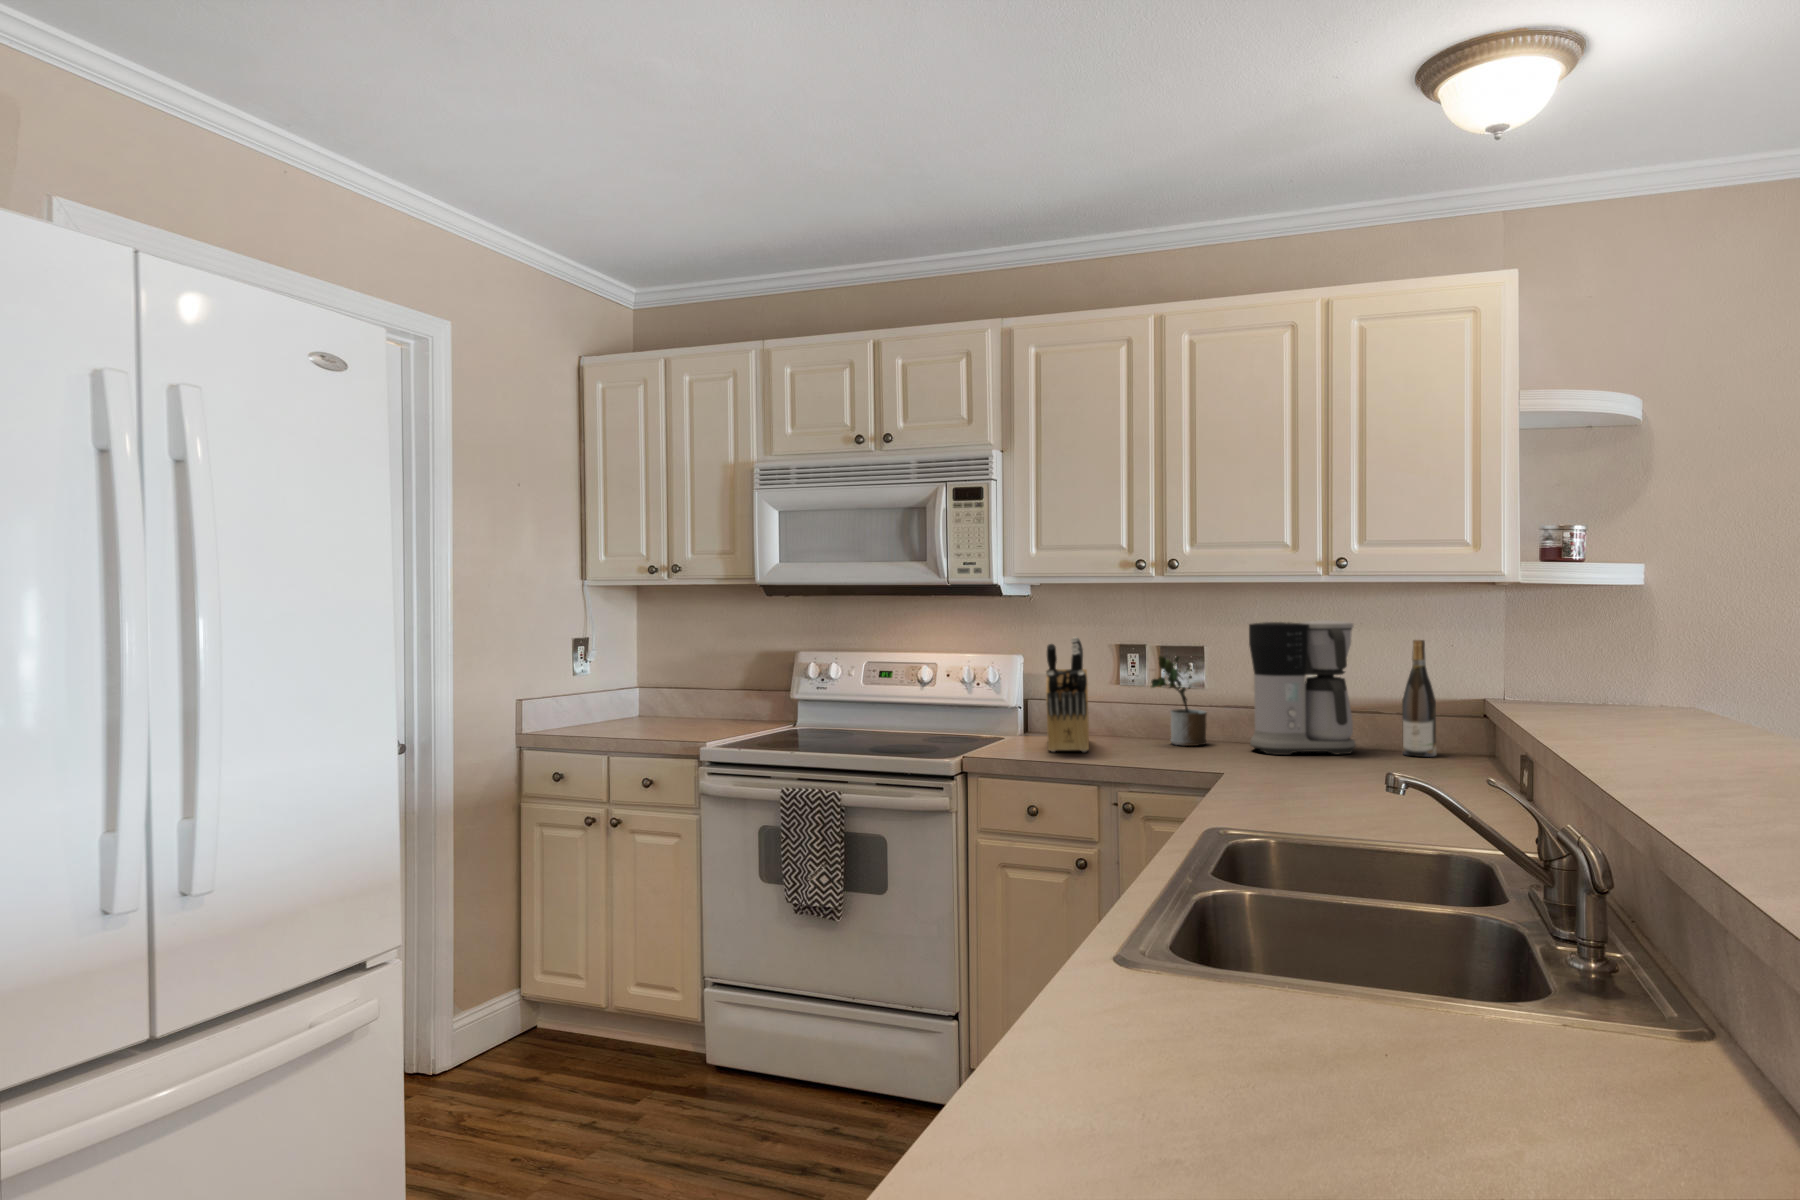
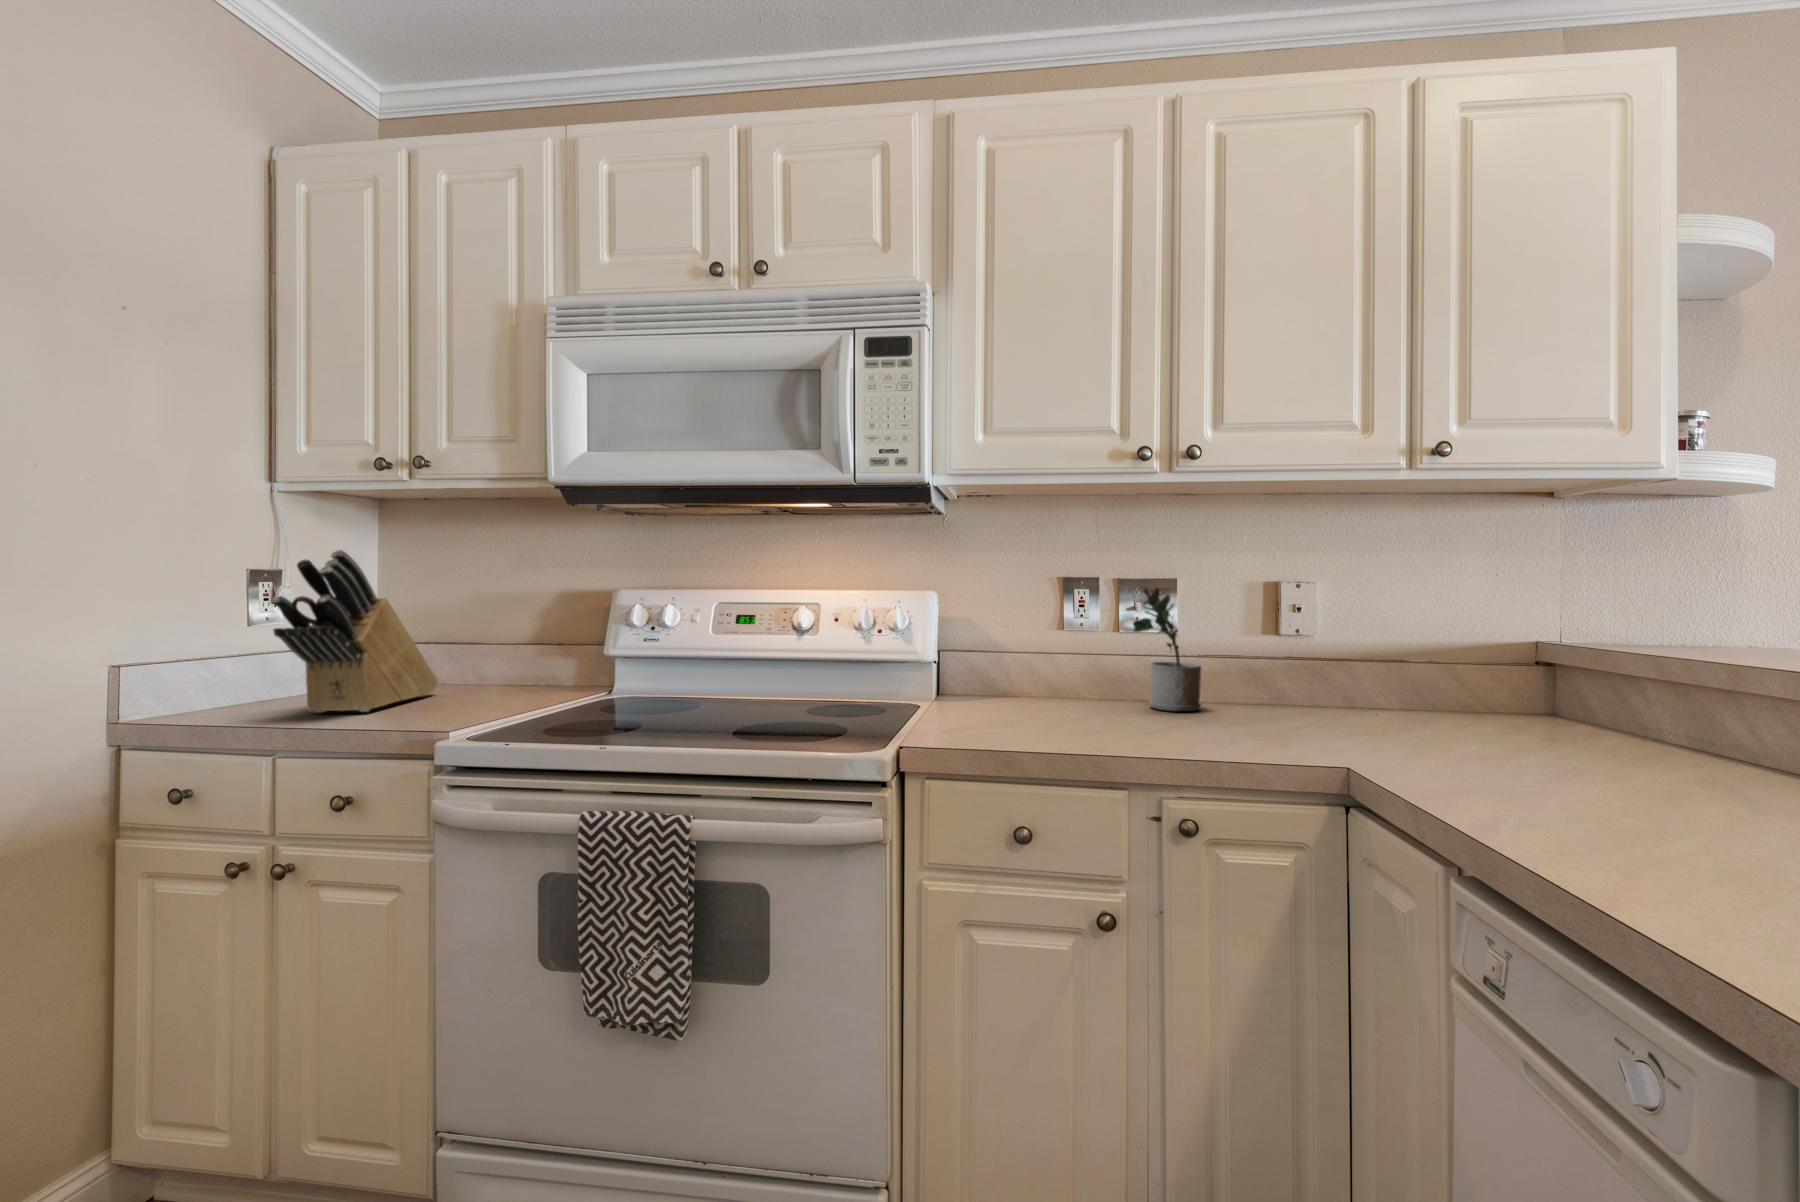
coffee maker: present [1249,620,1356,755] -> none [1269,539,1423,723]
knife block: present [1046,637,1089,752] -> present [272,550,438,713]
wine bottle: present [1402,640,1436,757] -> none [1460,565,1512,720]

